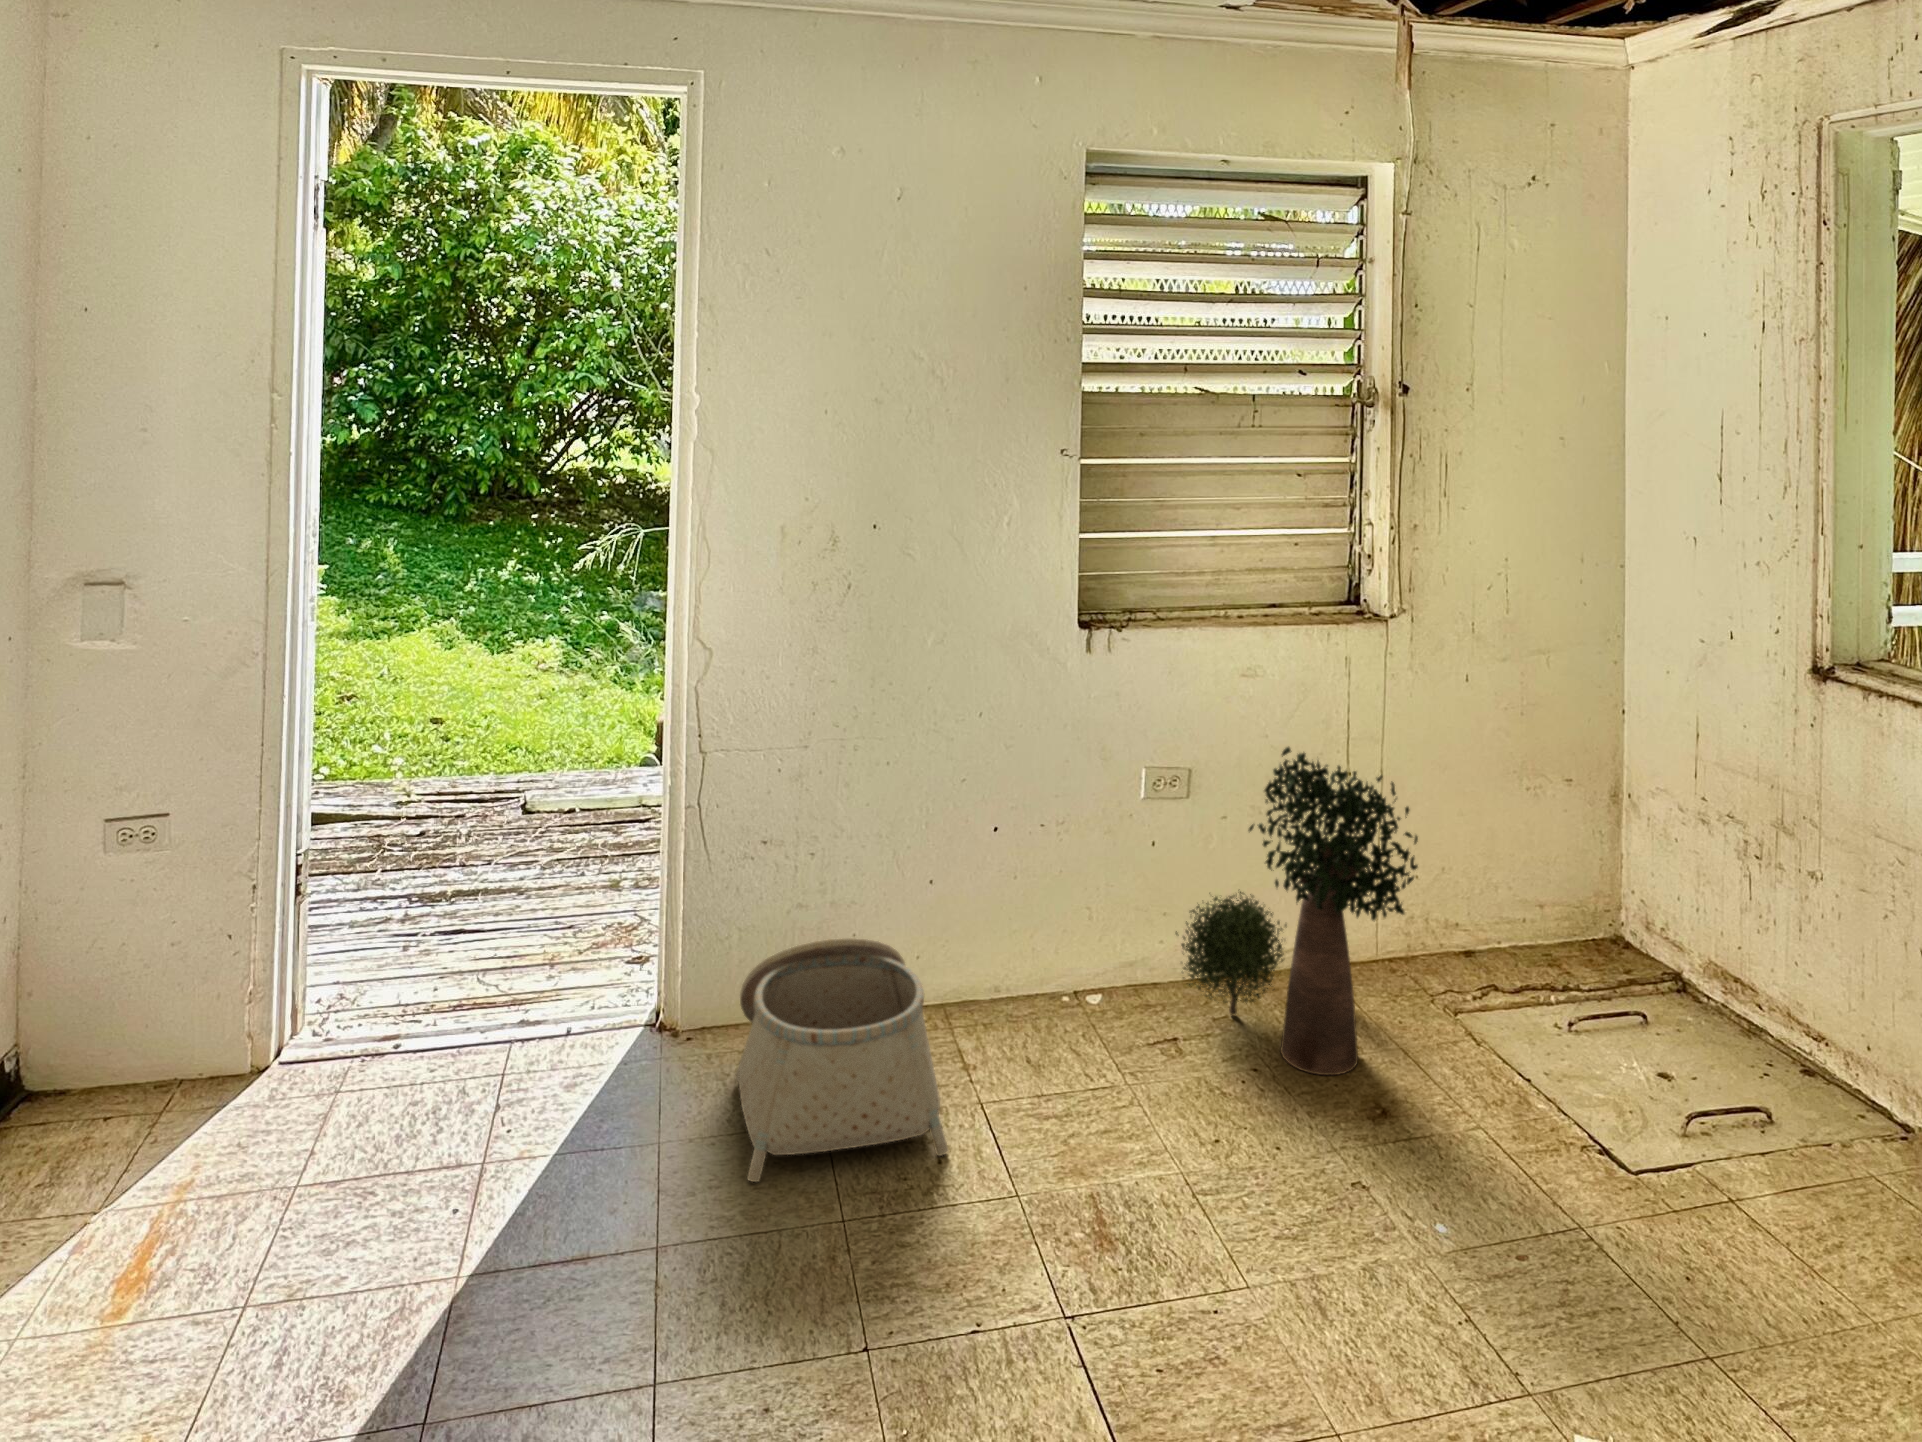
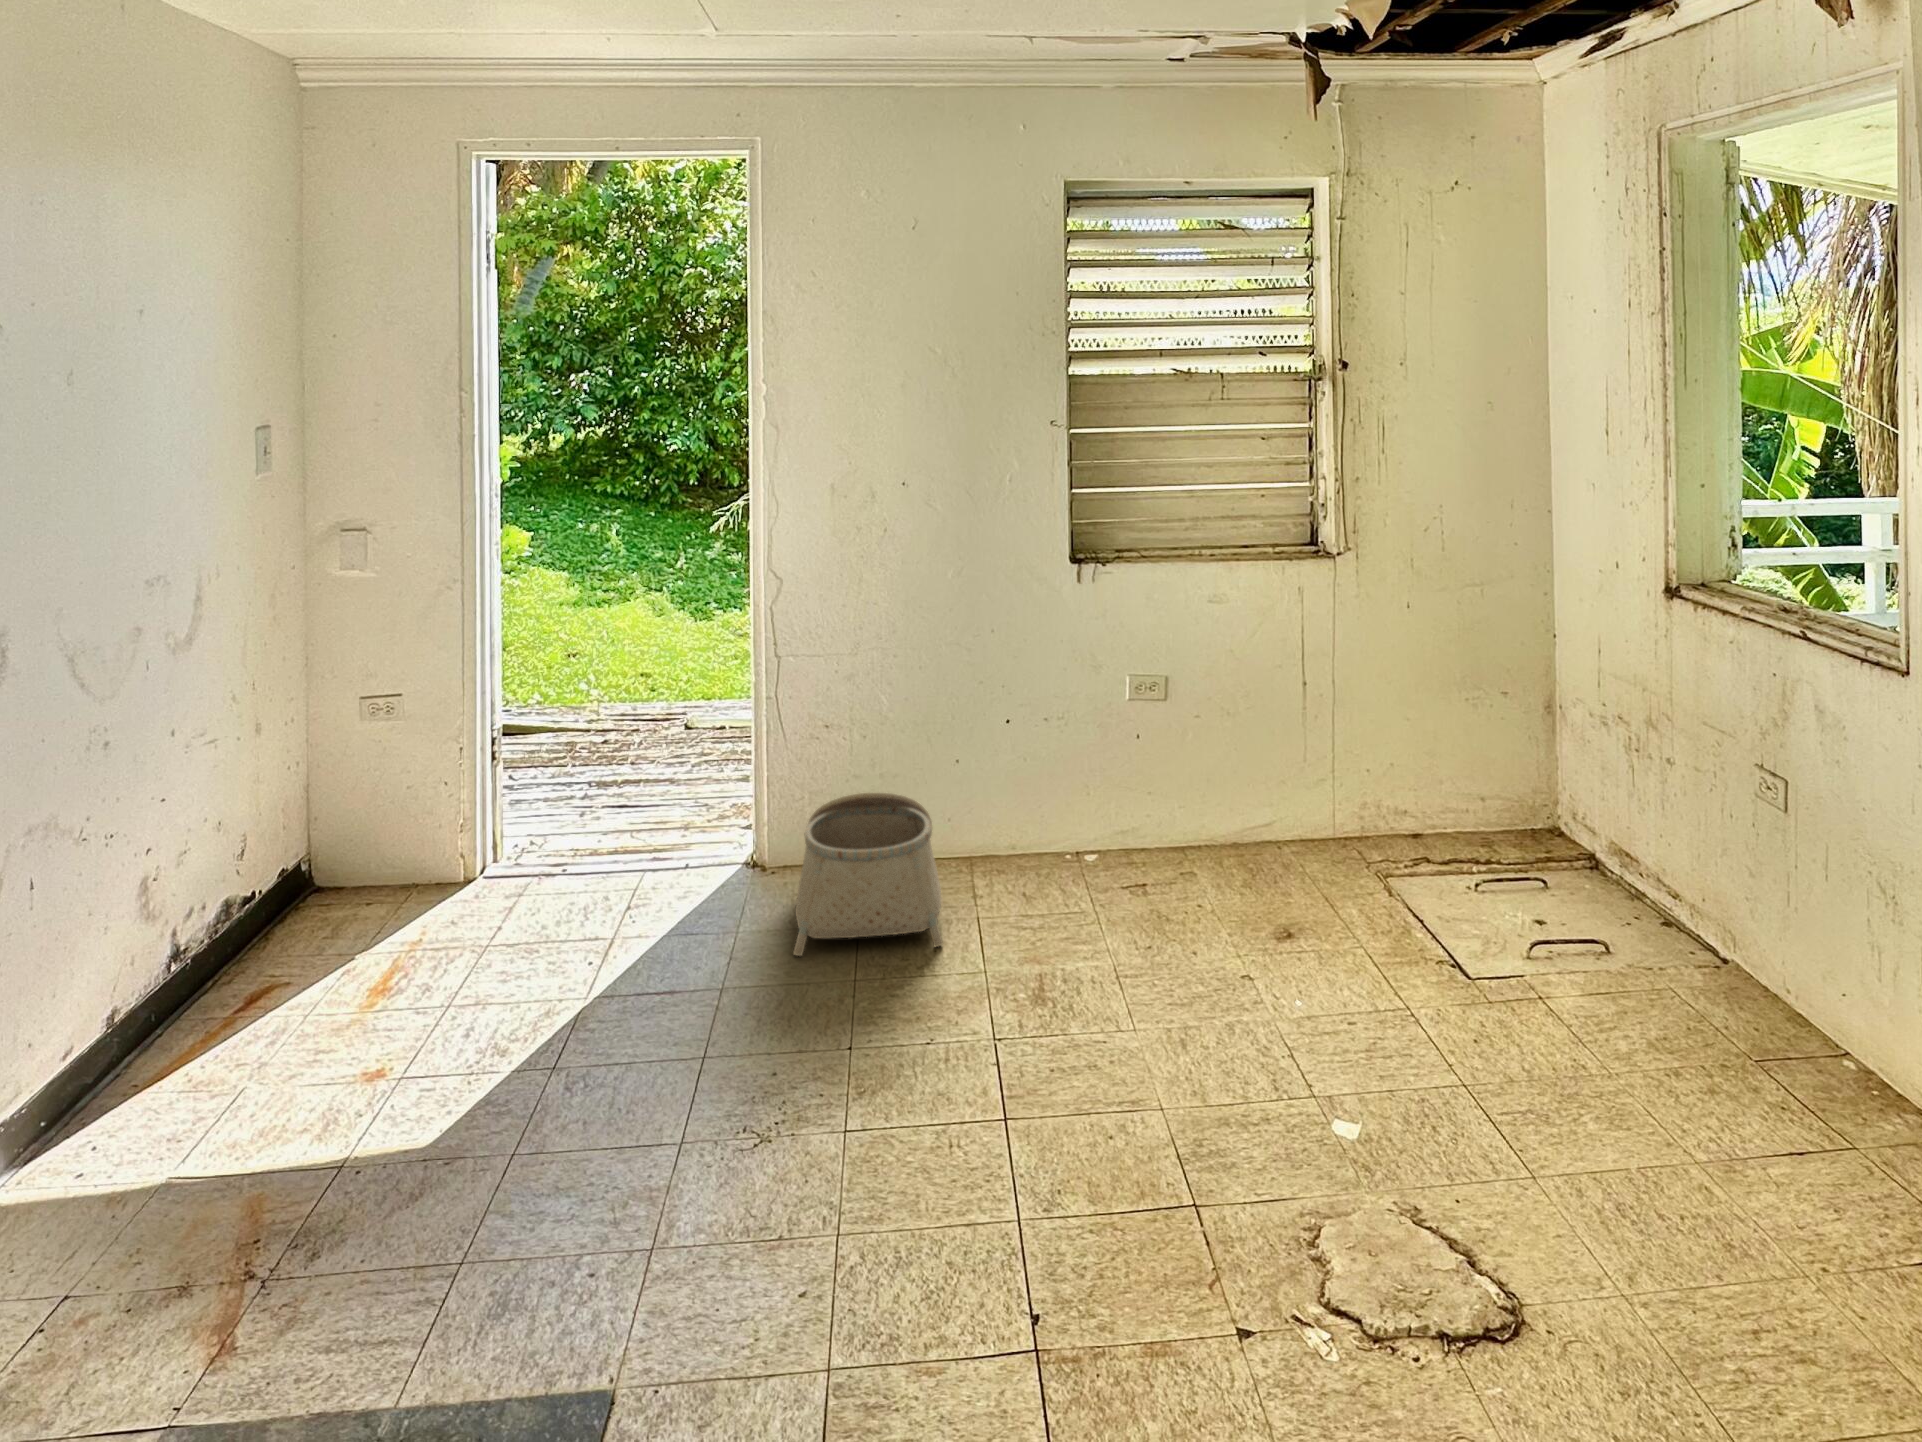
potted plant: present [1176,747,1418,1075] -> none [1150,654,1326,911]

